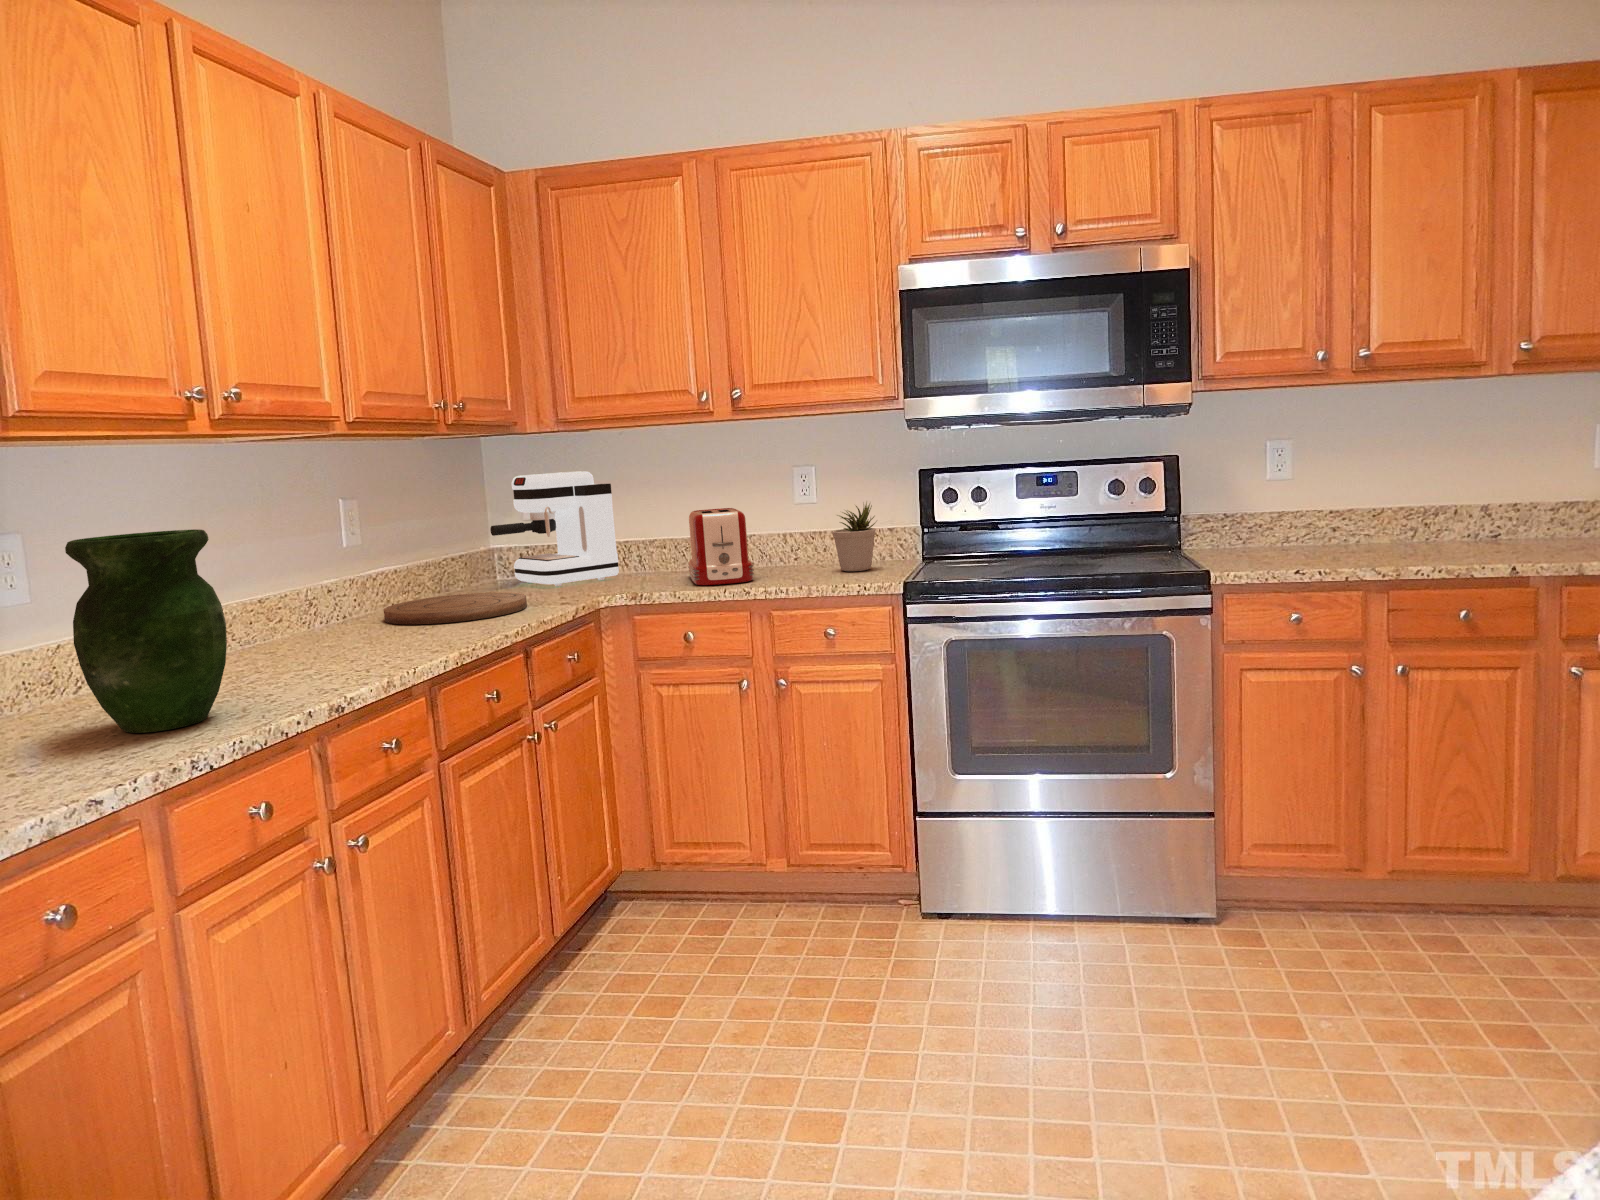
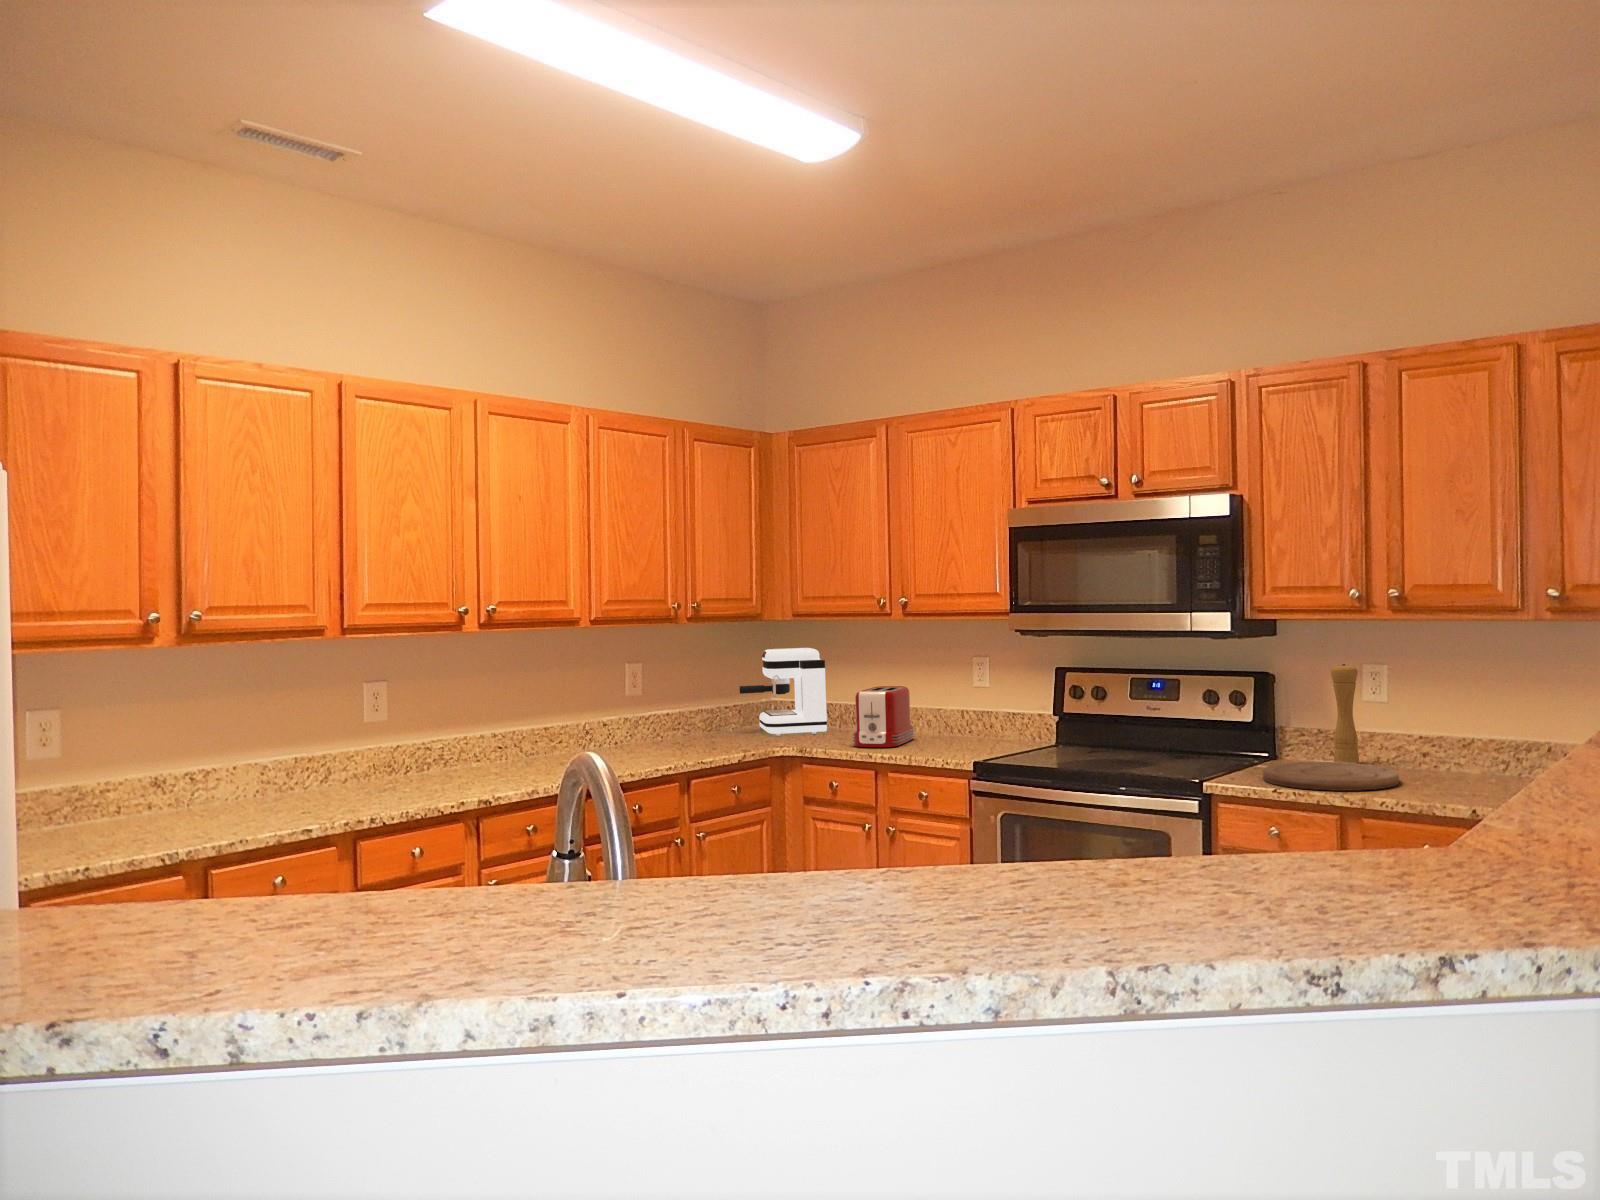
pepper mill: none [1242,441,1271,546] -> present [1331,664,1359,763]
potted plant: present [832,502,876,571] -> none [967,690,1004,748]
vase: present [65,529,227,733] -> none [391,690,464,797]
cutting board: present [384,592,527,625] -> present [1263,762,1399,791]

